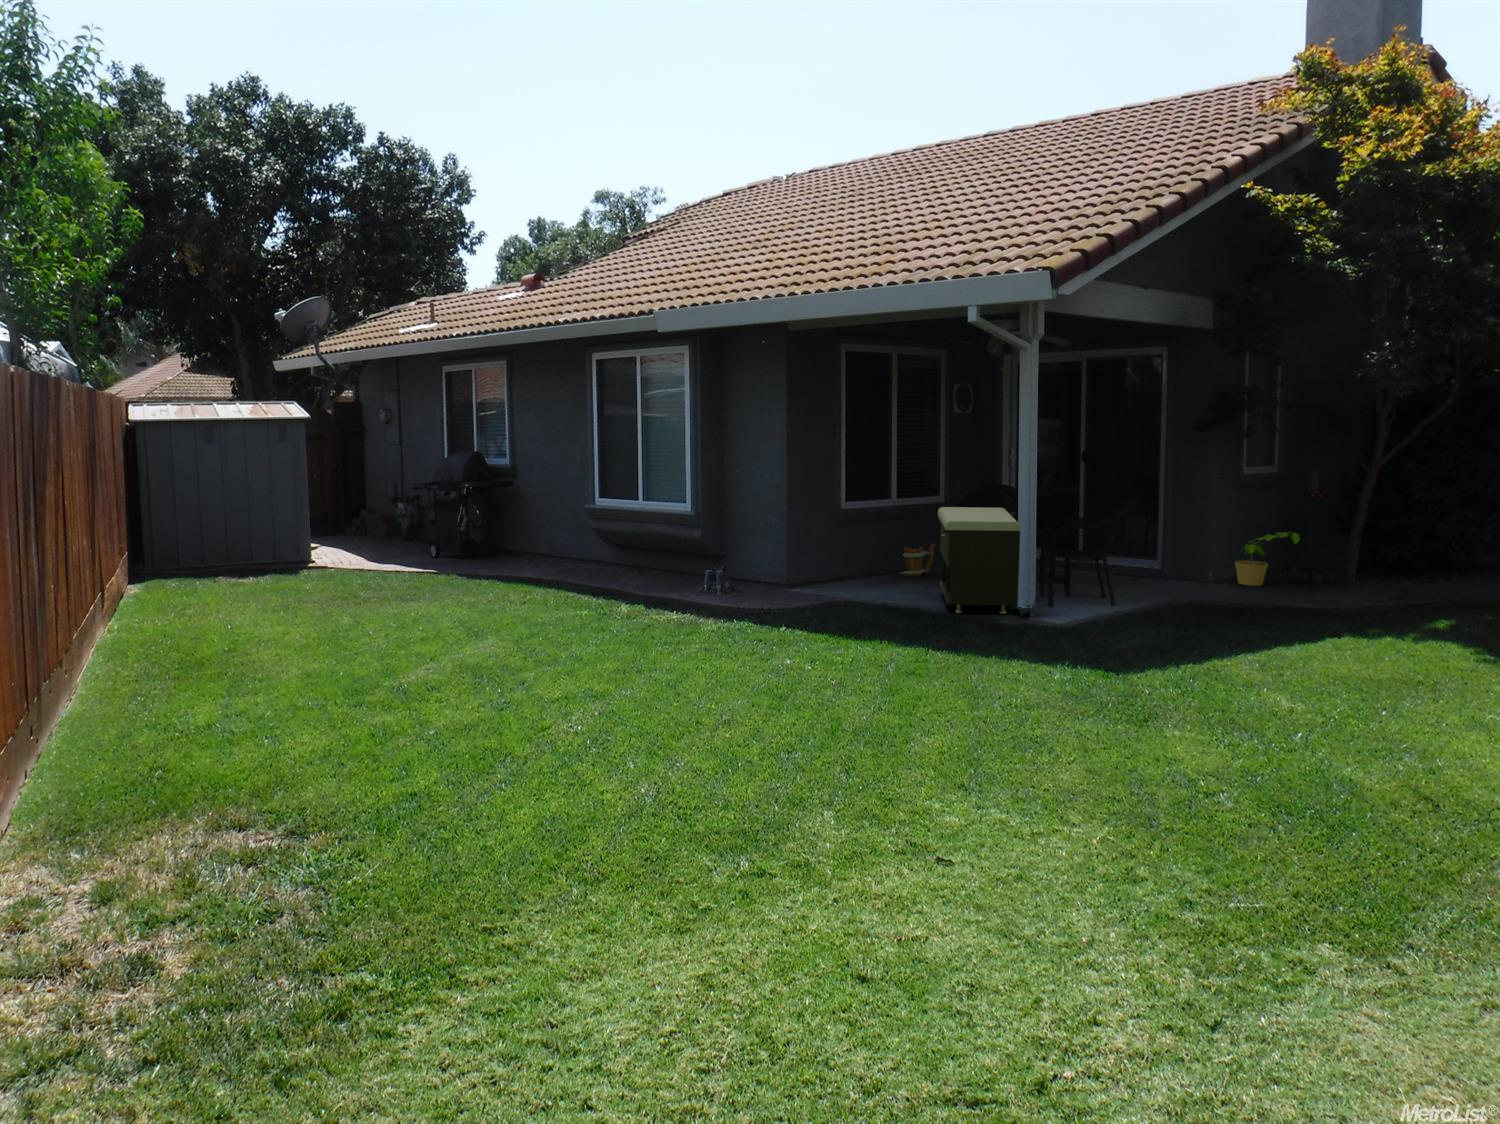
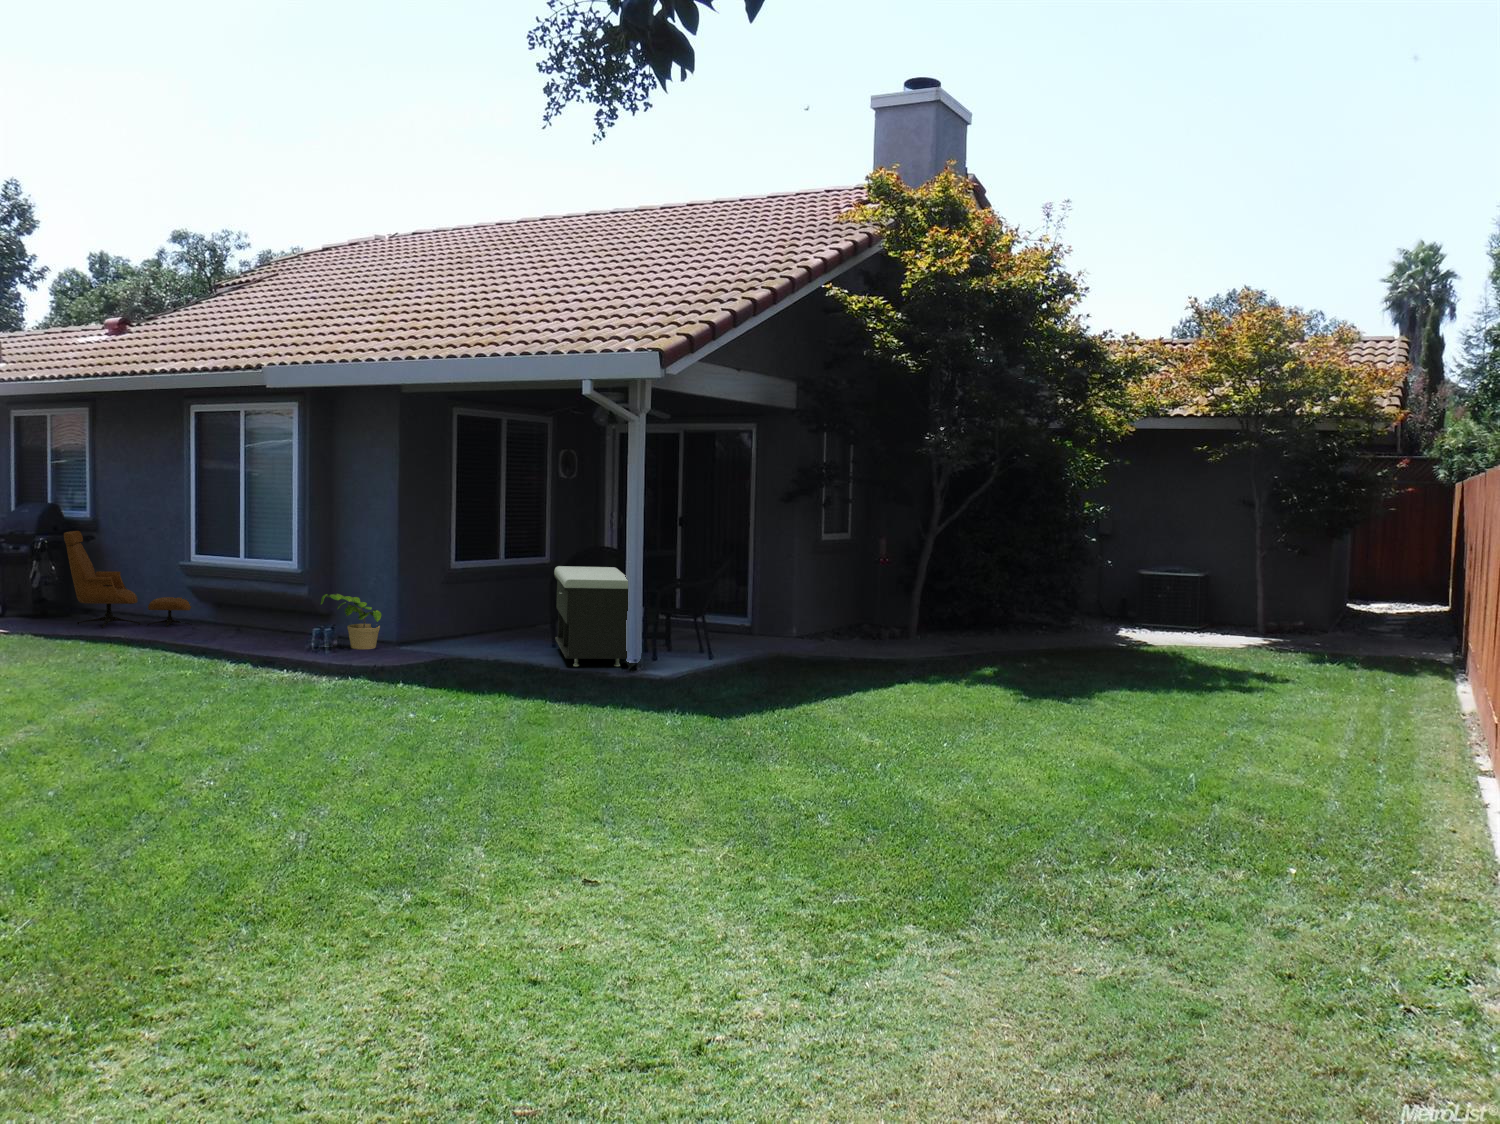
lounge chair: none [490,478,601,569] -> present [64,531,192,629]
potted plant: present [1235,532,1300,586] -> present [321,594,382,649]
bucket: present [900,543,936,576] -> none [510,601,547,634]

